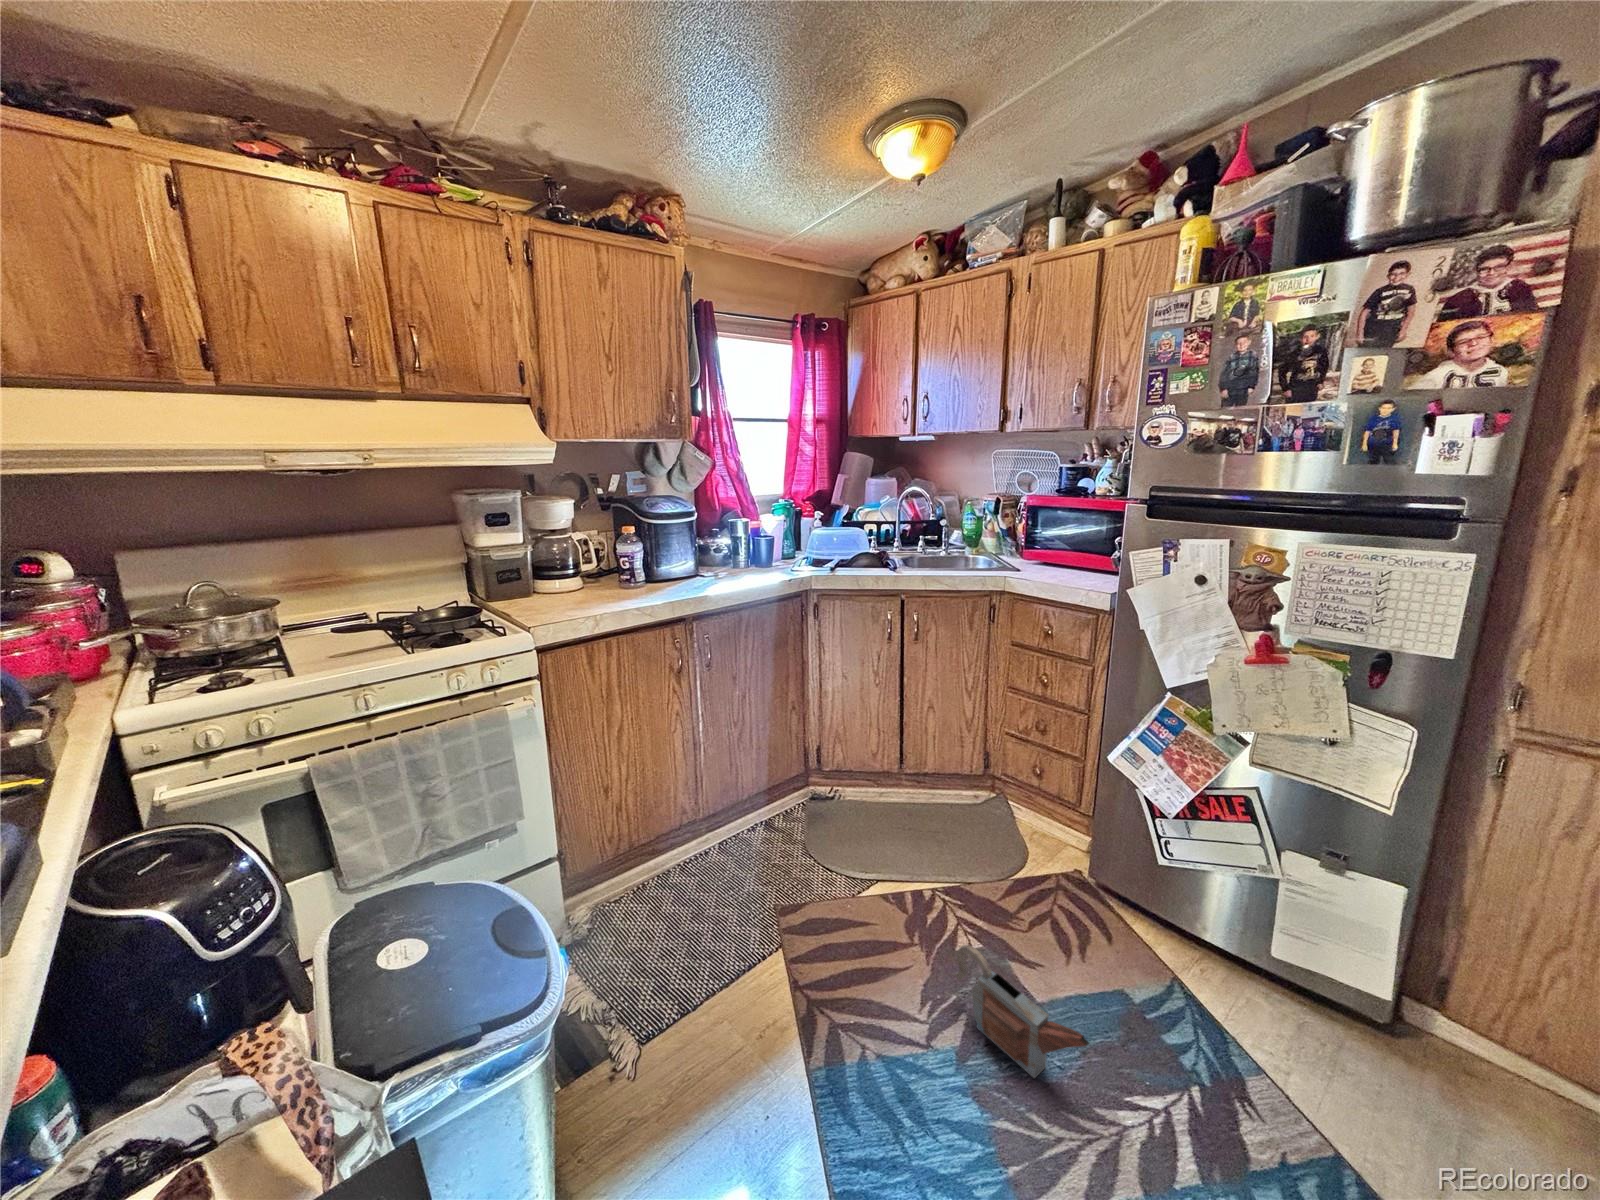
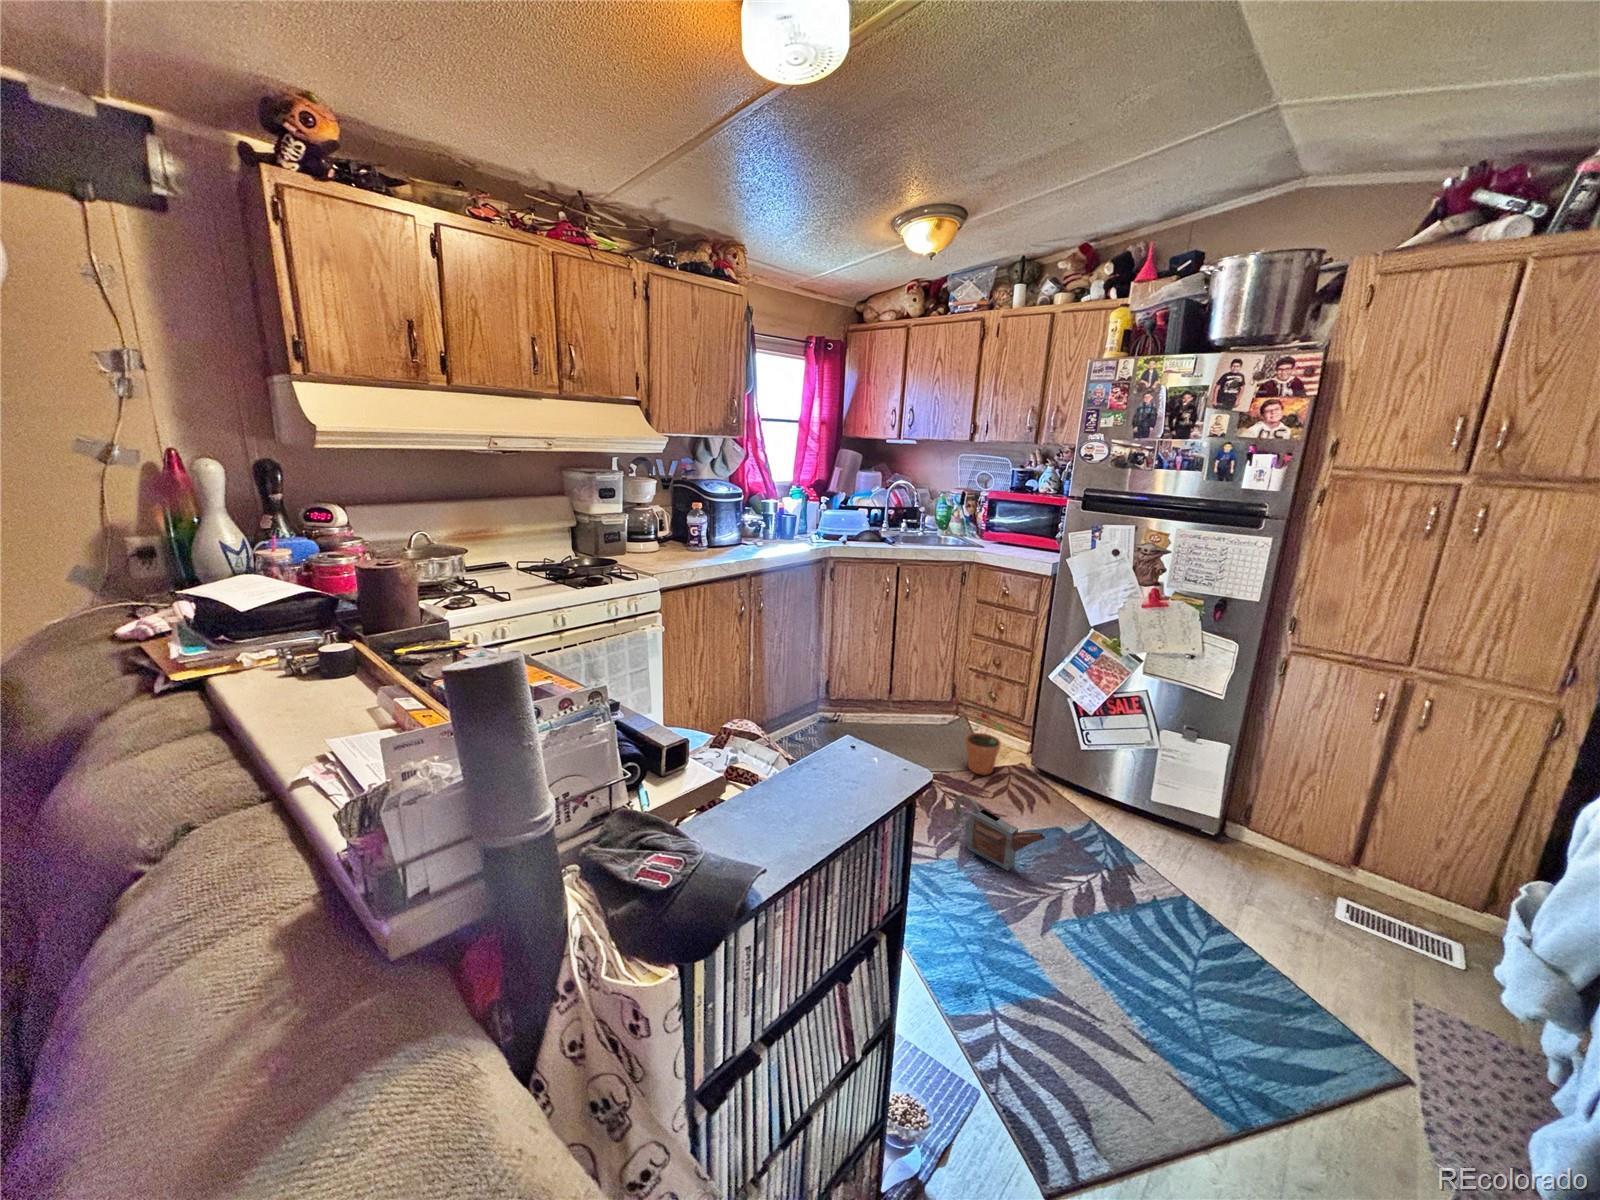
potted plant: none [974,741,1048,886] -> present [955,672,1004,775]

